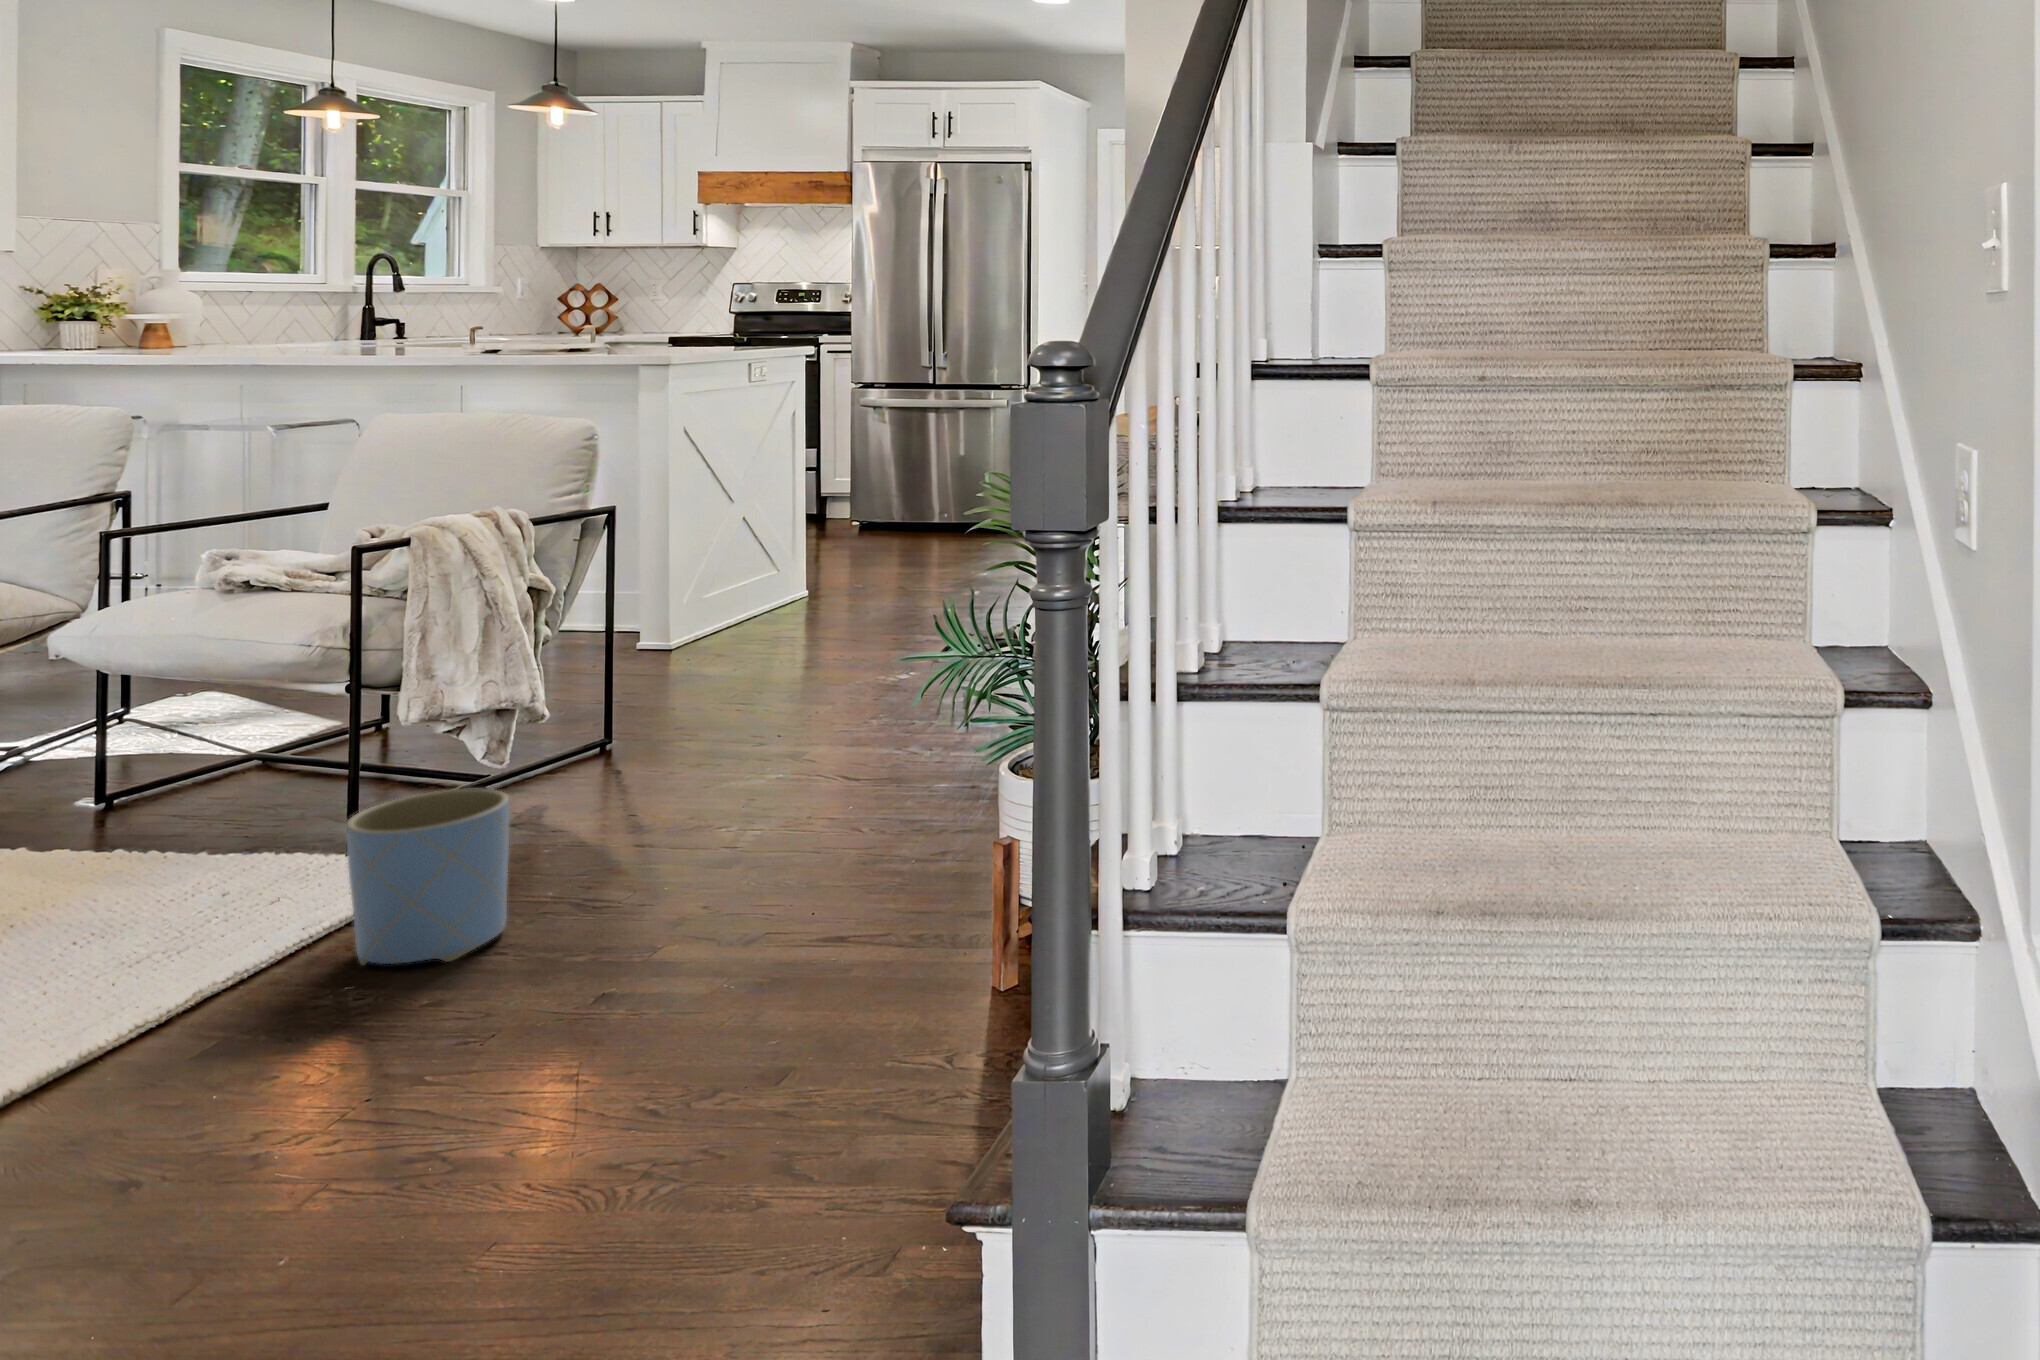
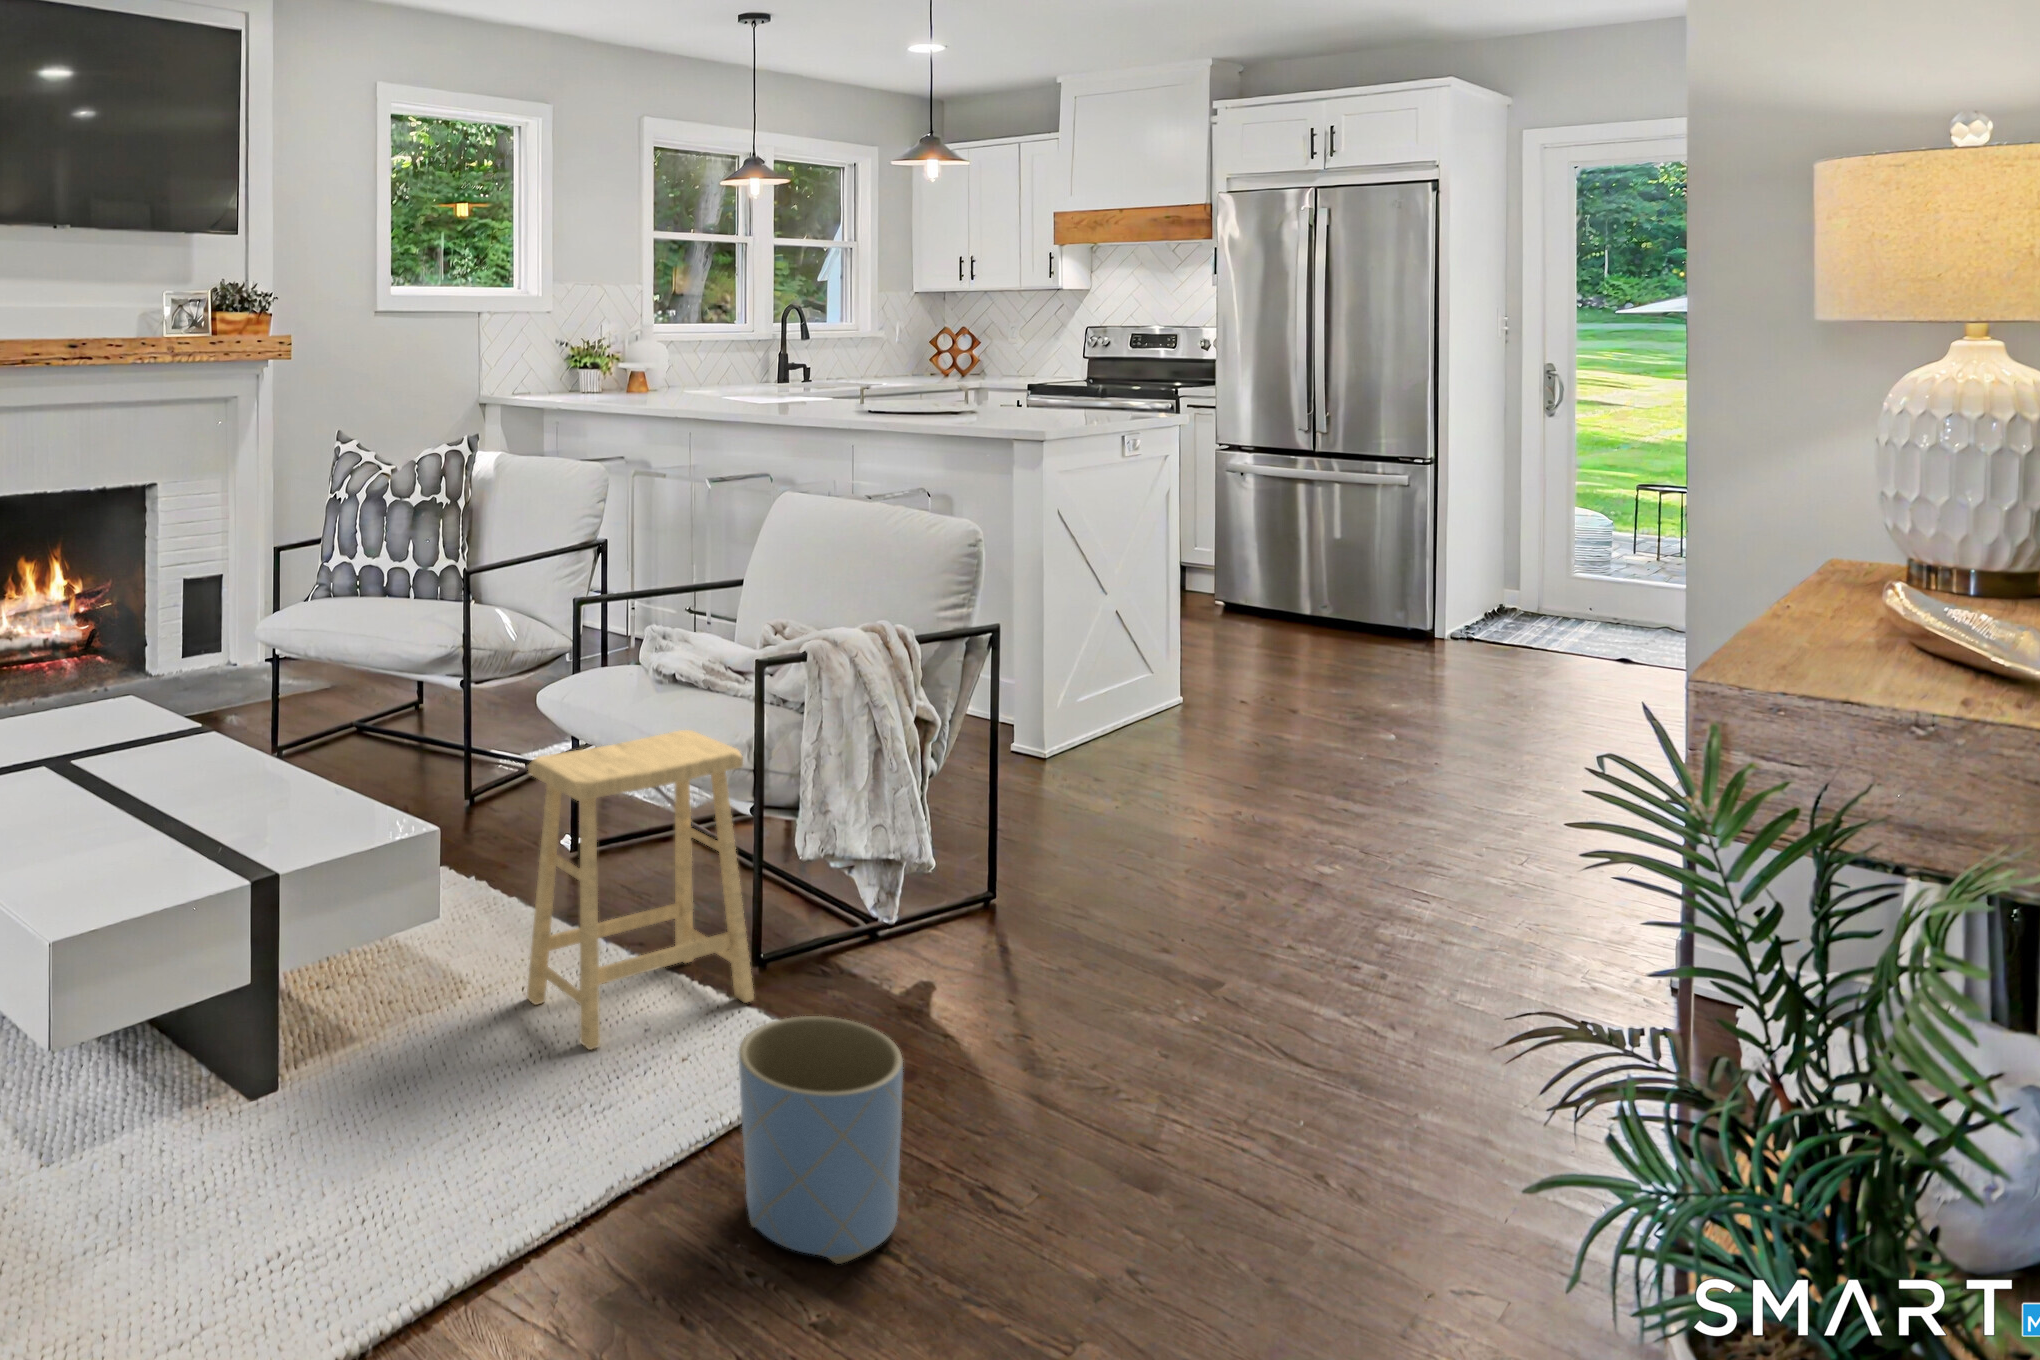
footstool: none [67,618,356,917] -> present [526,730,754,1050]

